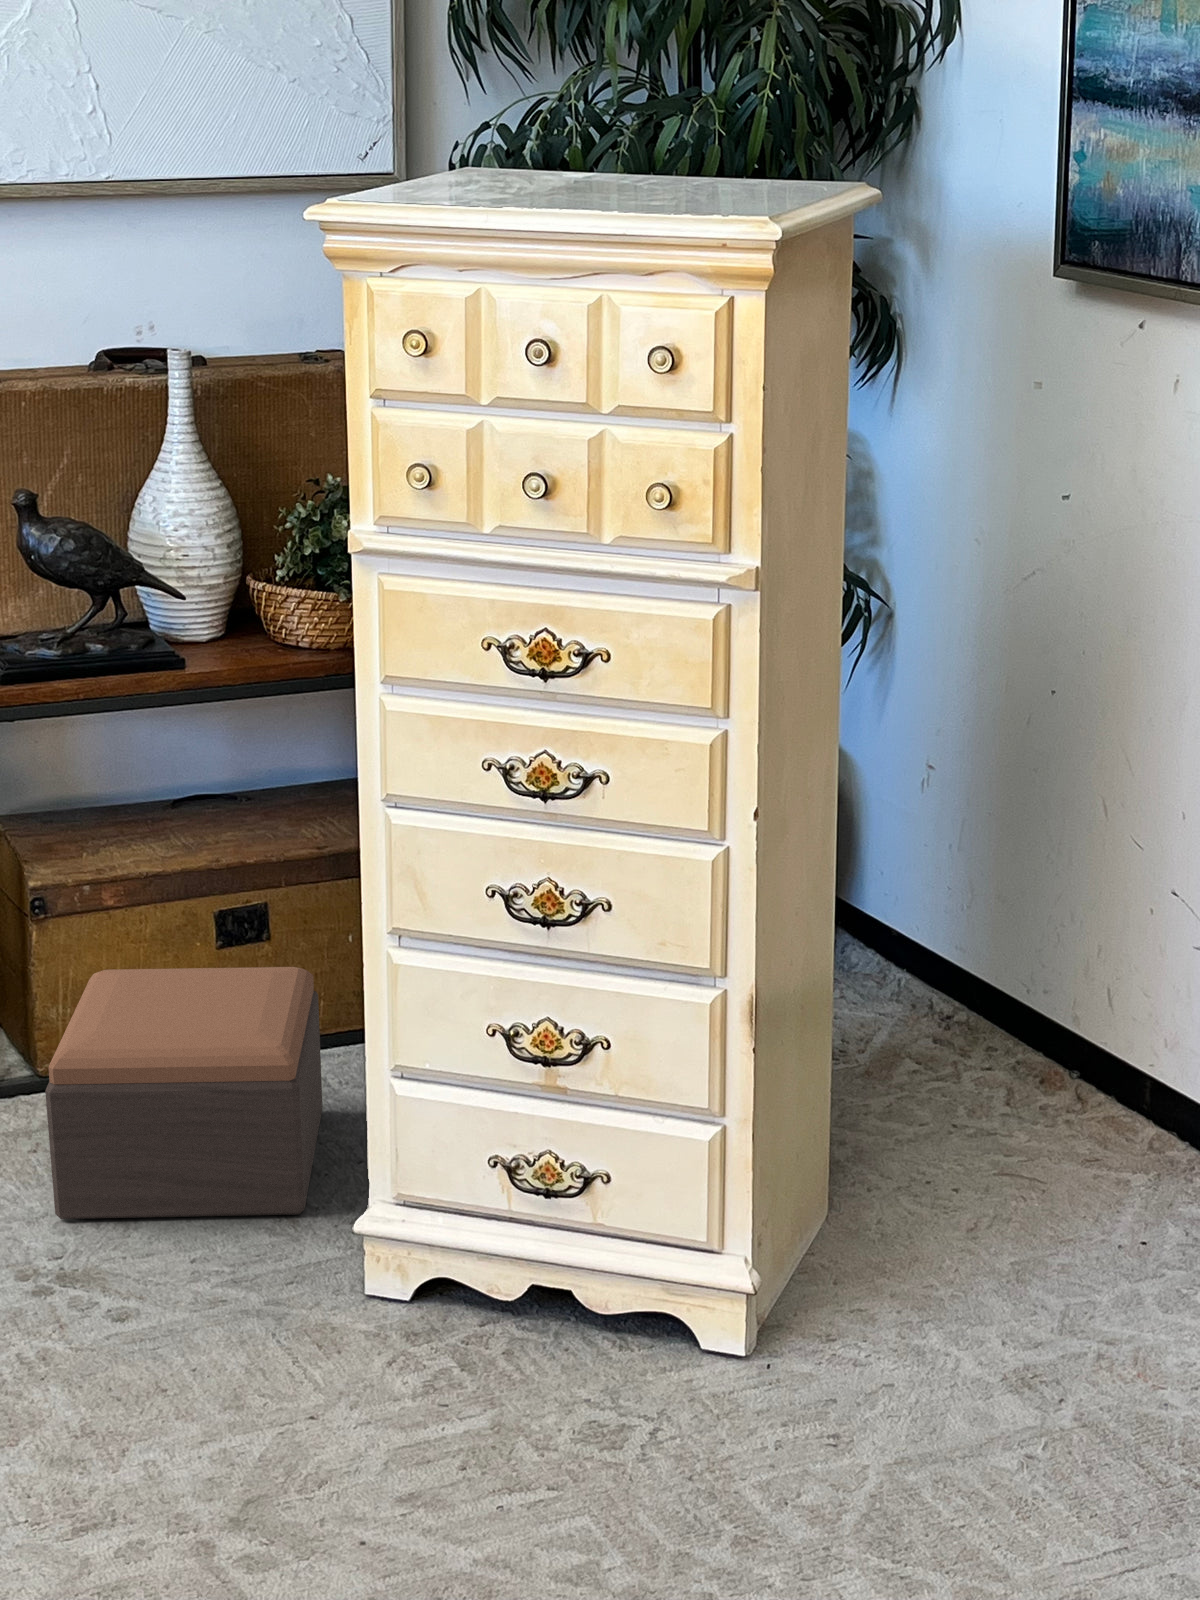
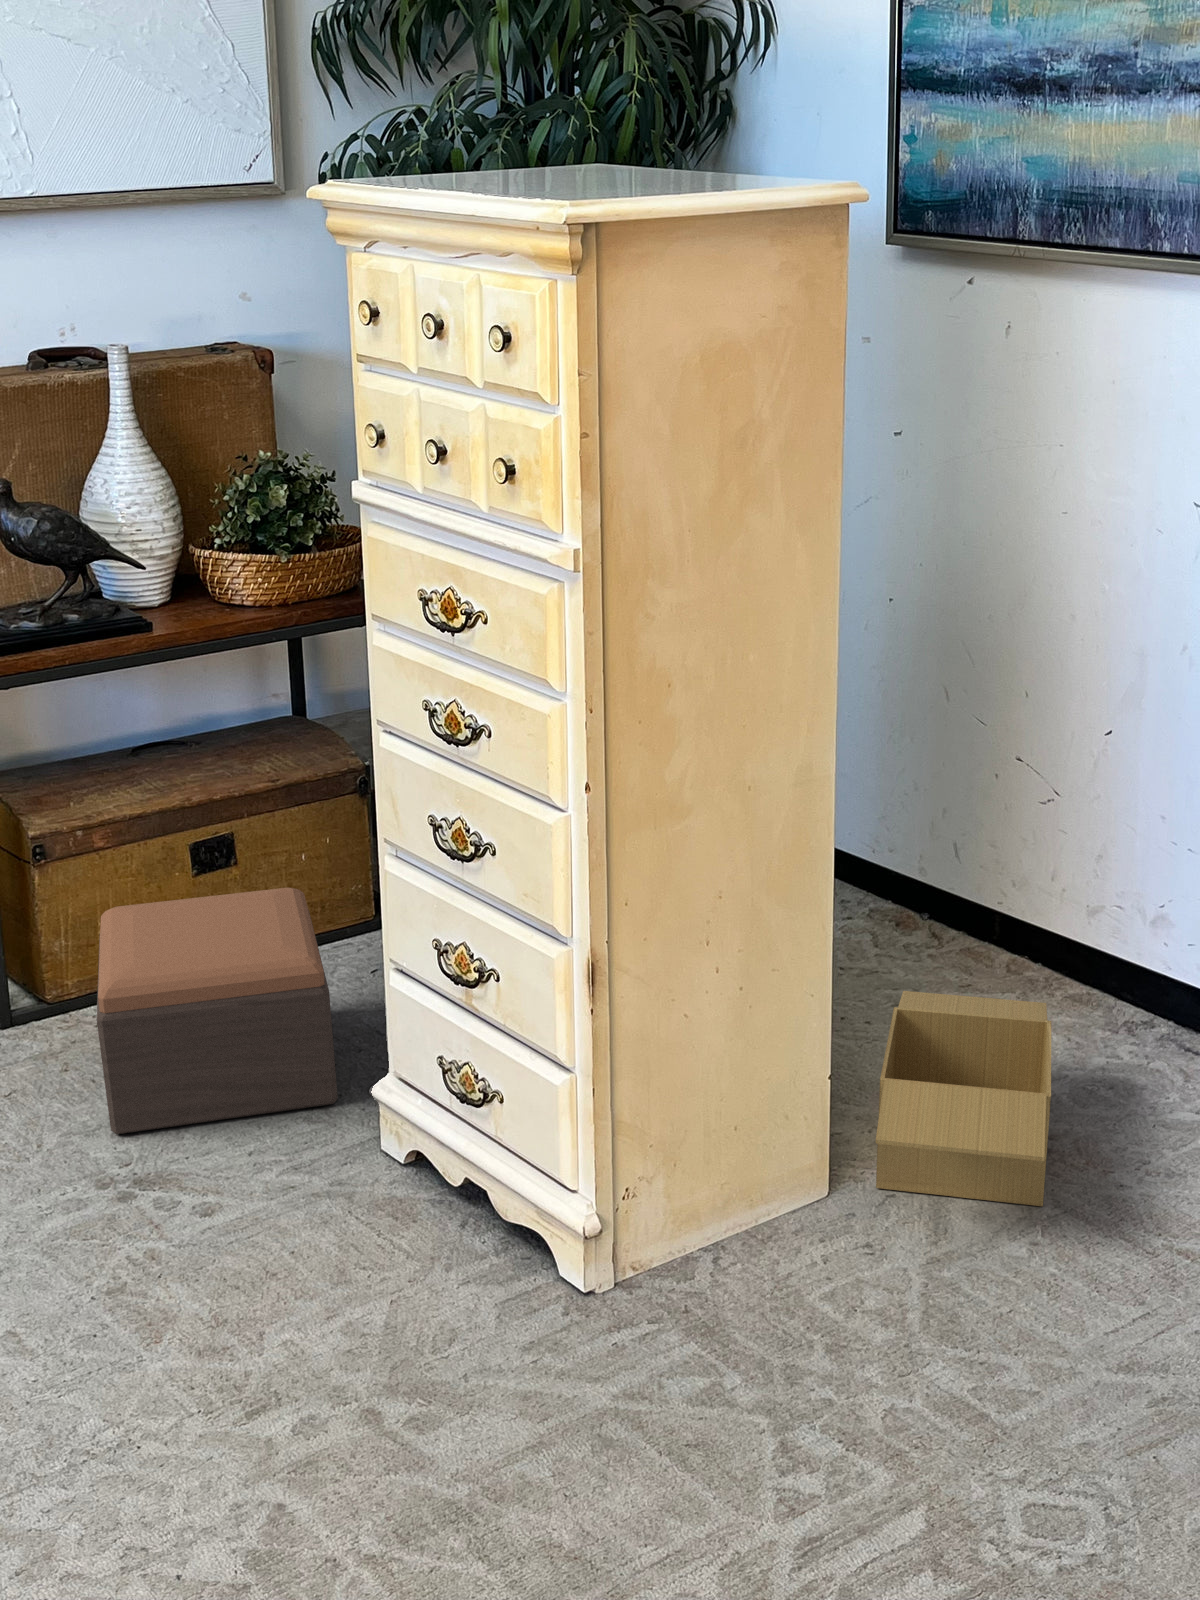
cardboard box: none [839,1160,1121,1432] -> present [876,991,1051,1206]

